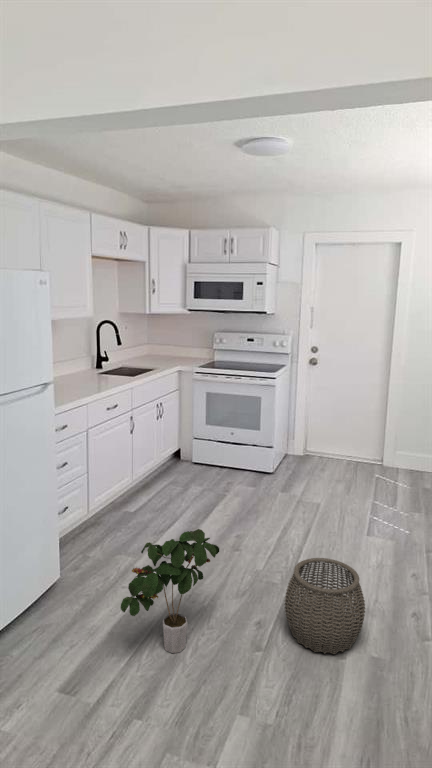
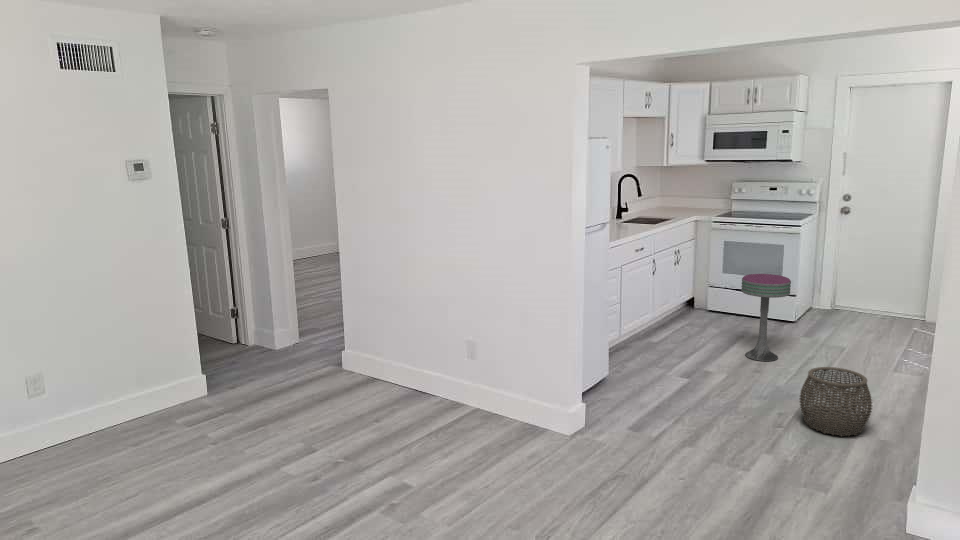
bar stool: none [221,432,270,530] -> present [741,274,791,361]
potted plant: present [121,529,219,653] -> none [669,334,744,422]

